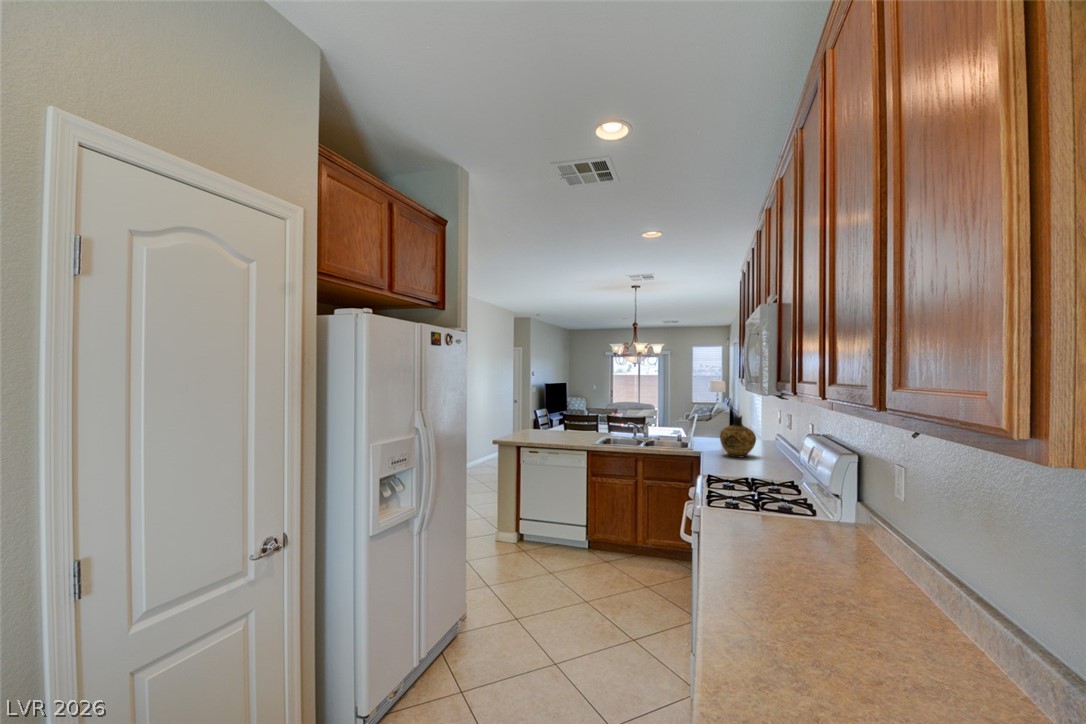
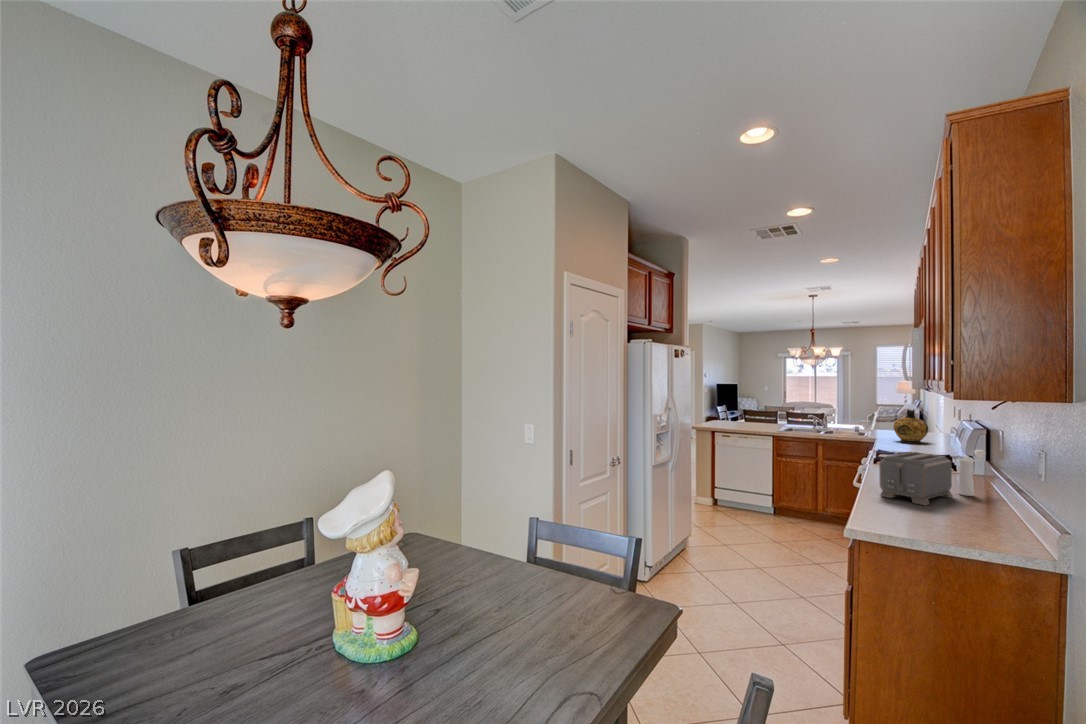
pepper mill: none [845,498,881,587] -> present [958,450,985,496]
toaster: none [734,509,844,641] -> present [879,452,953,505]

